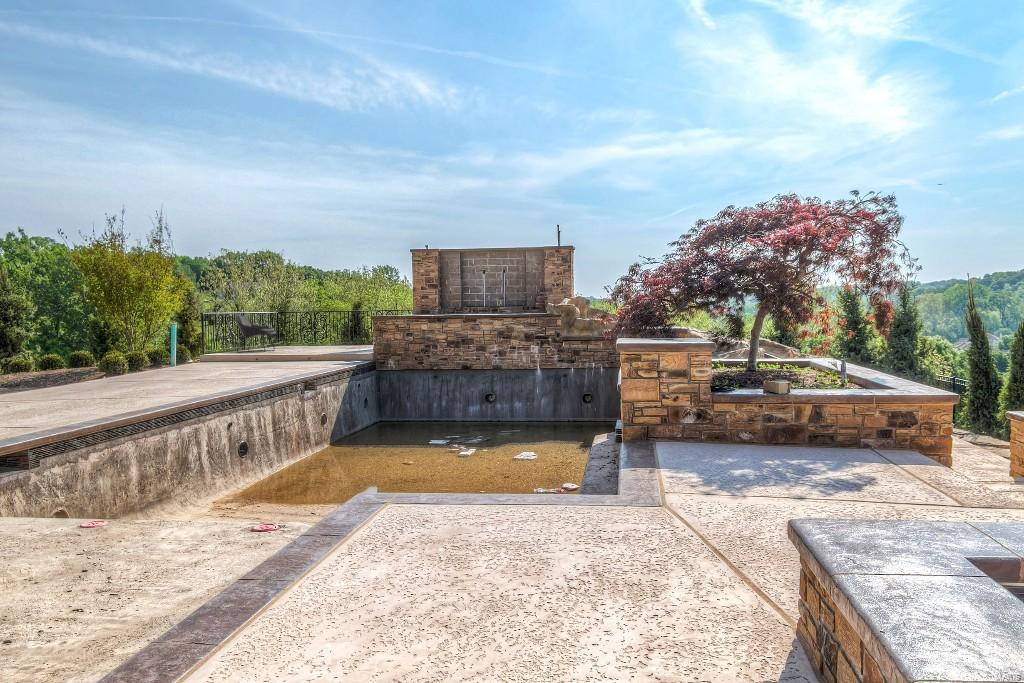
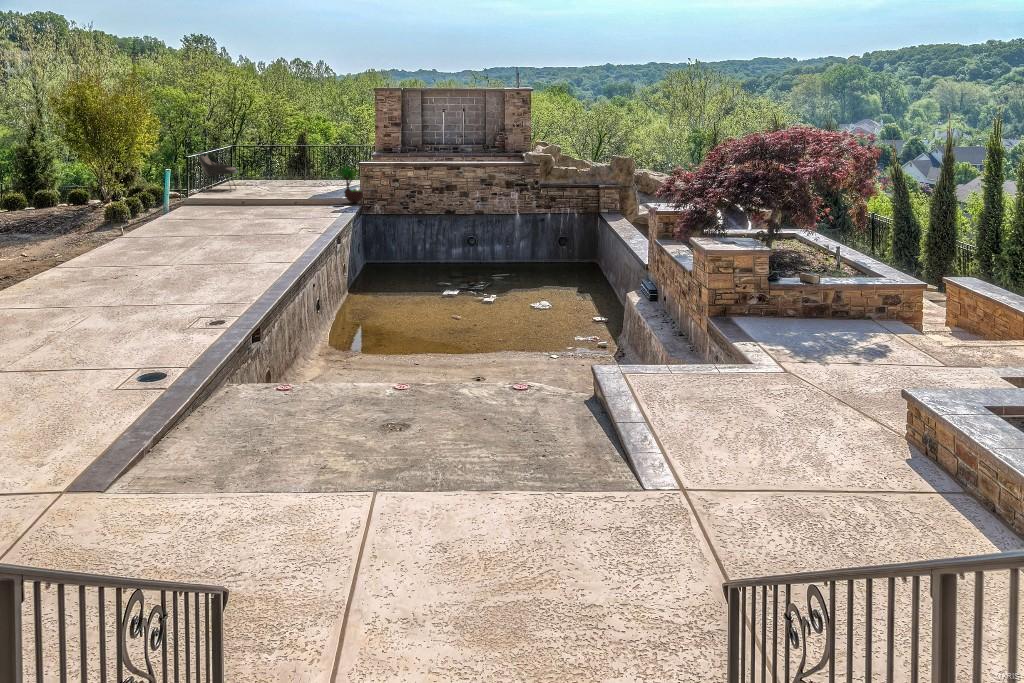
potted tree: none [349,316,375,359] -> present [338,166,363,203]

